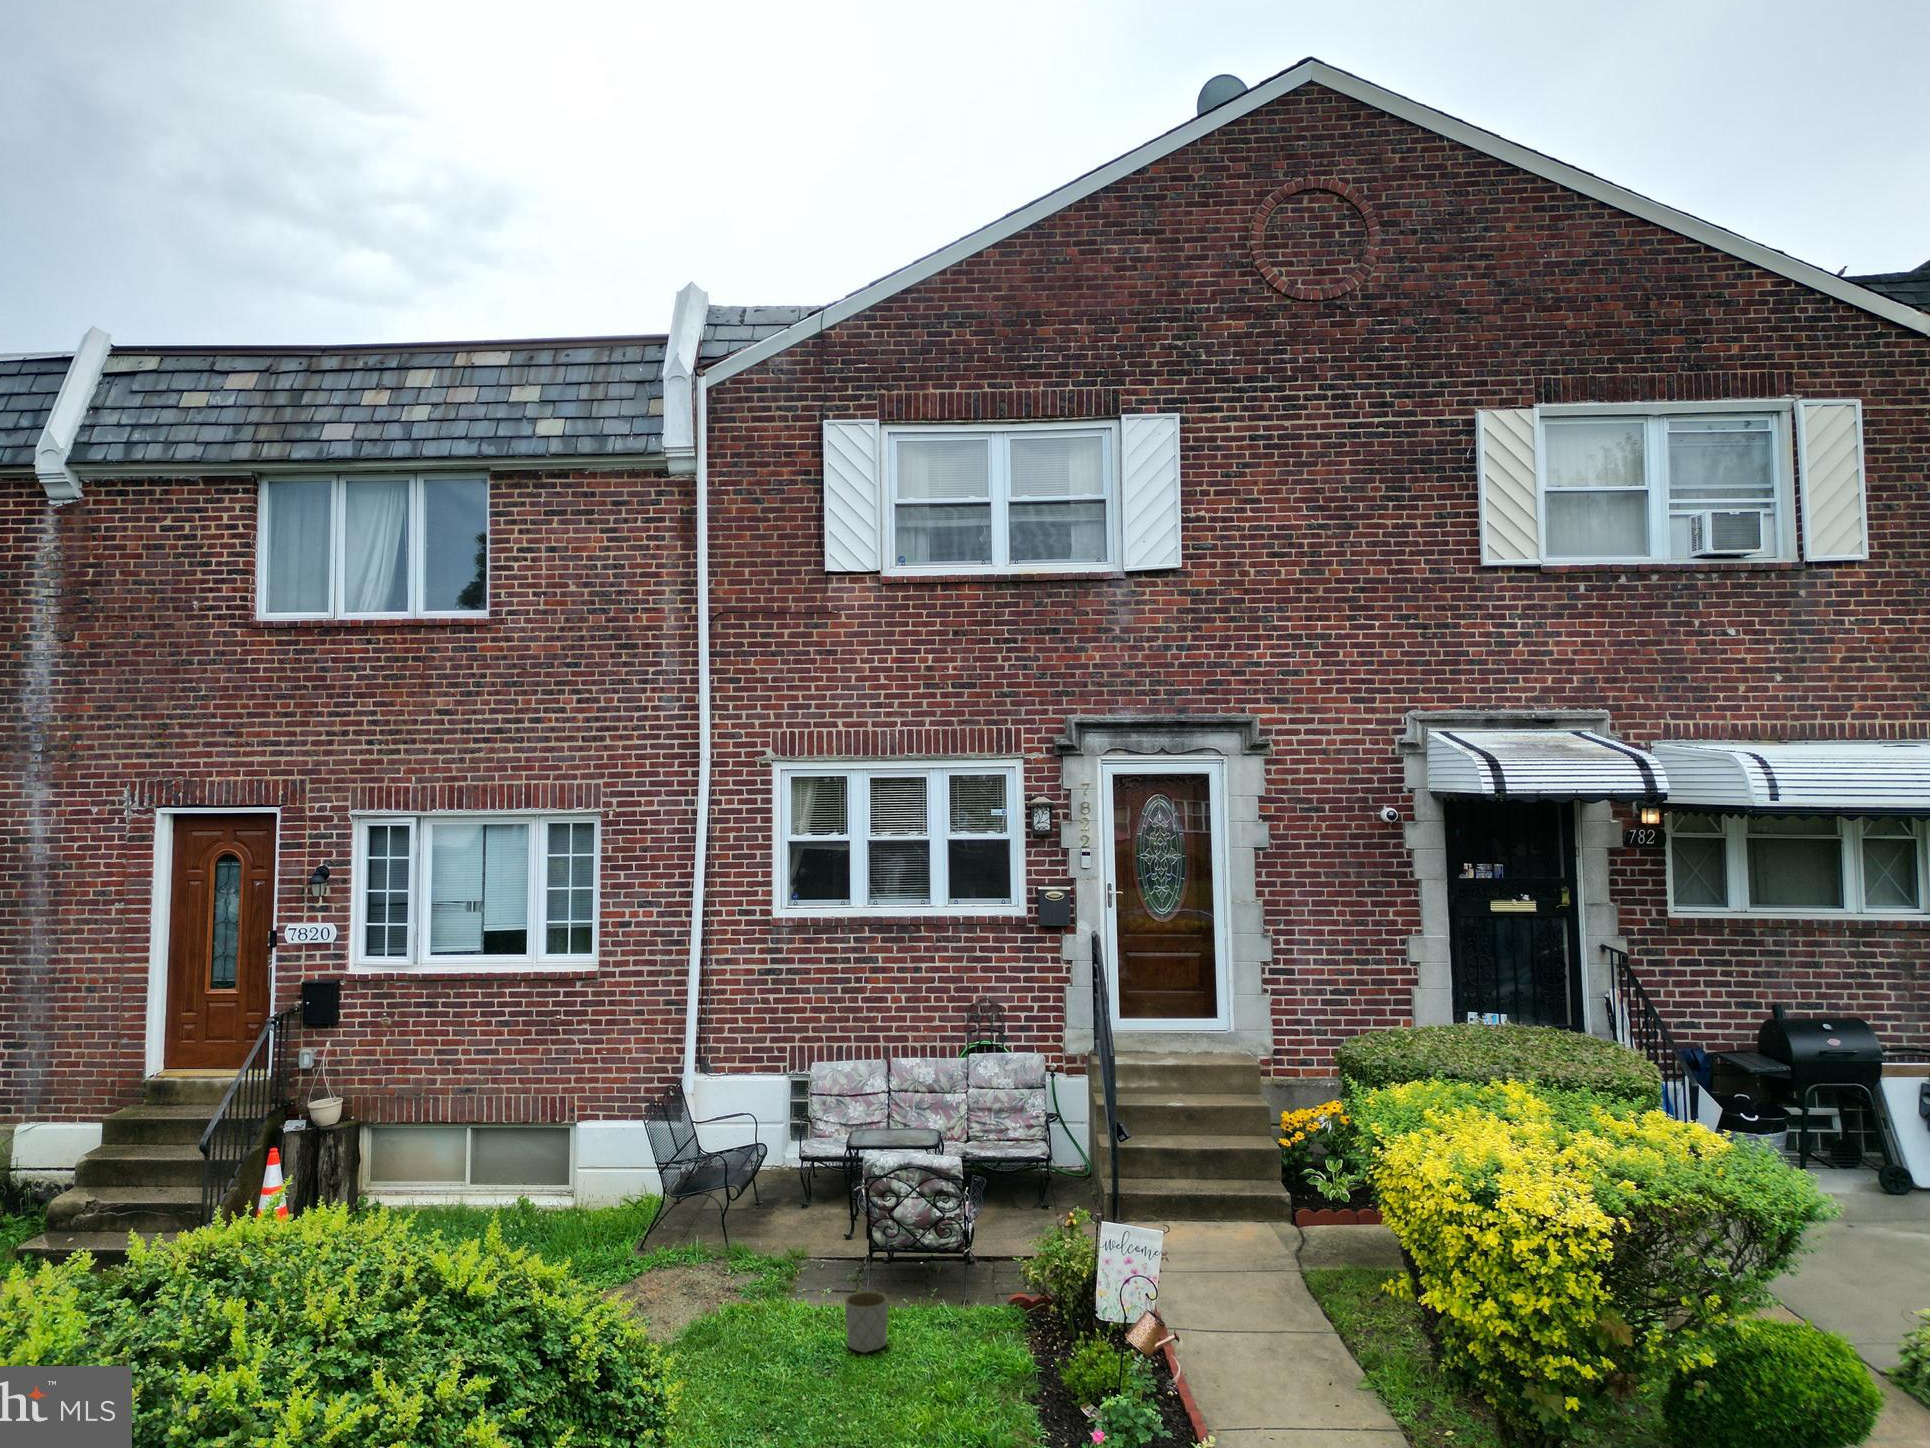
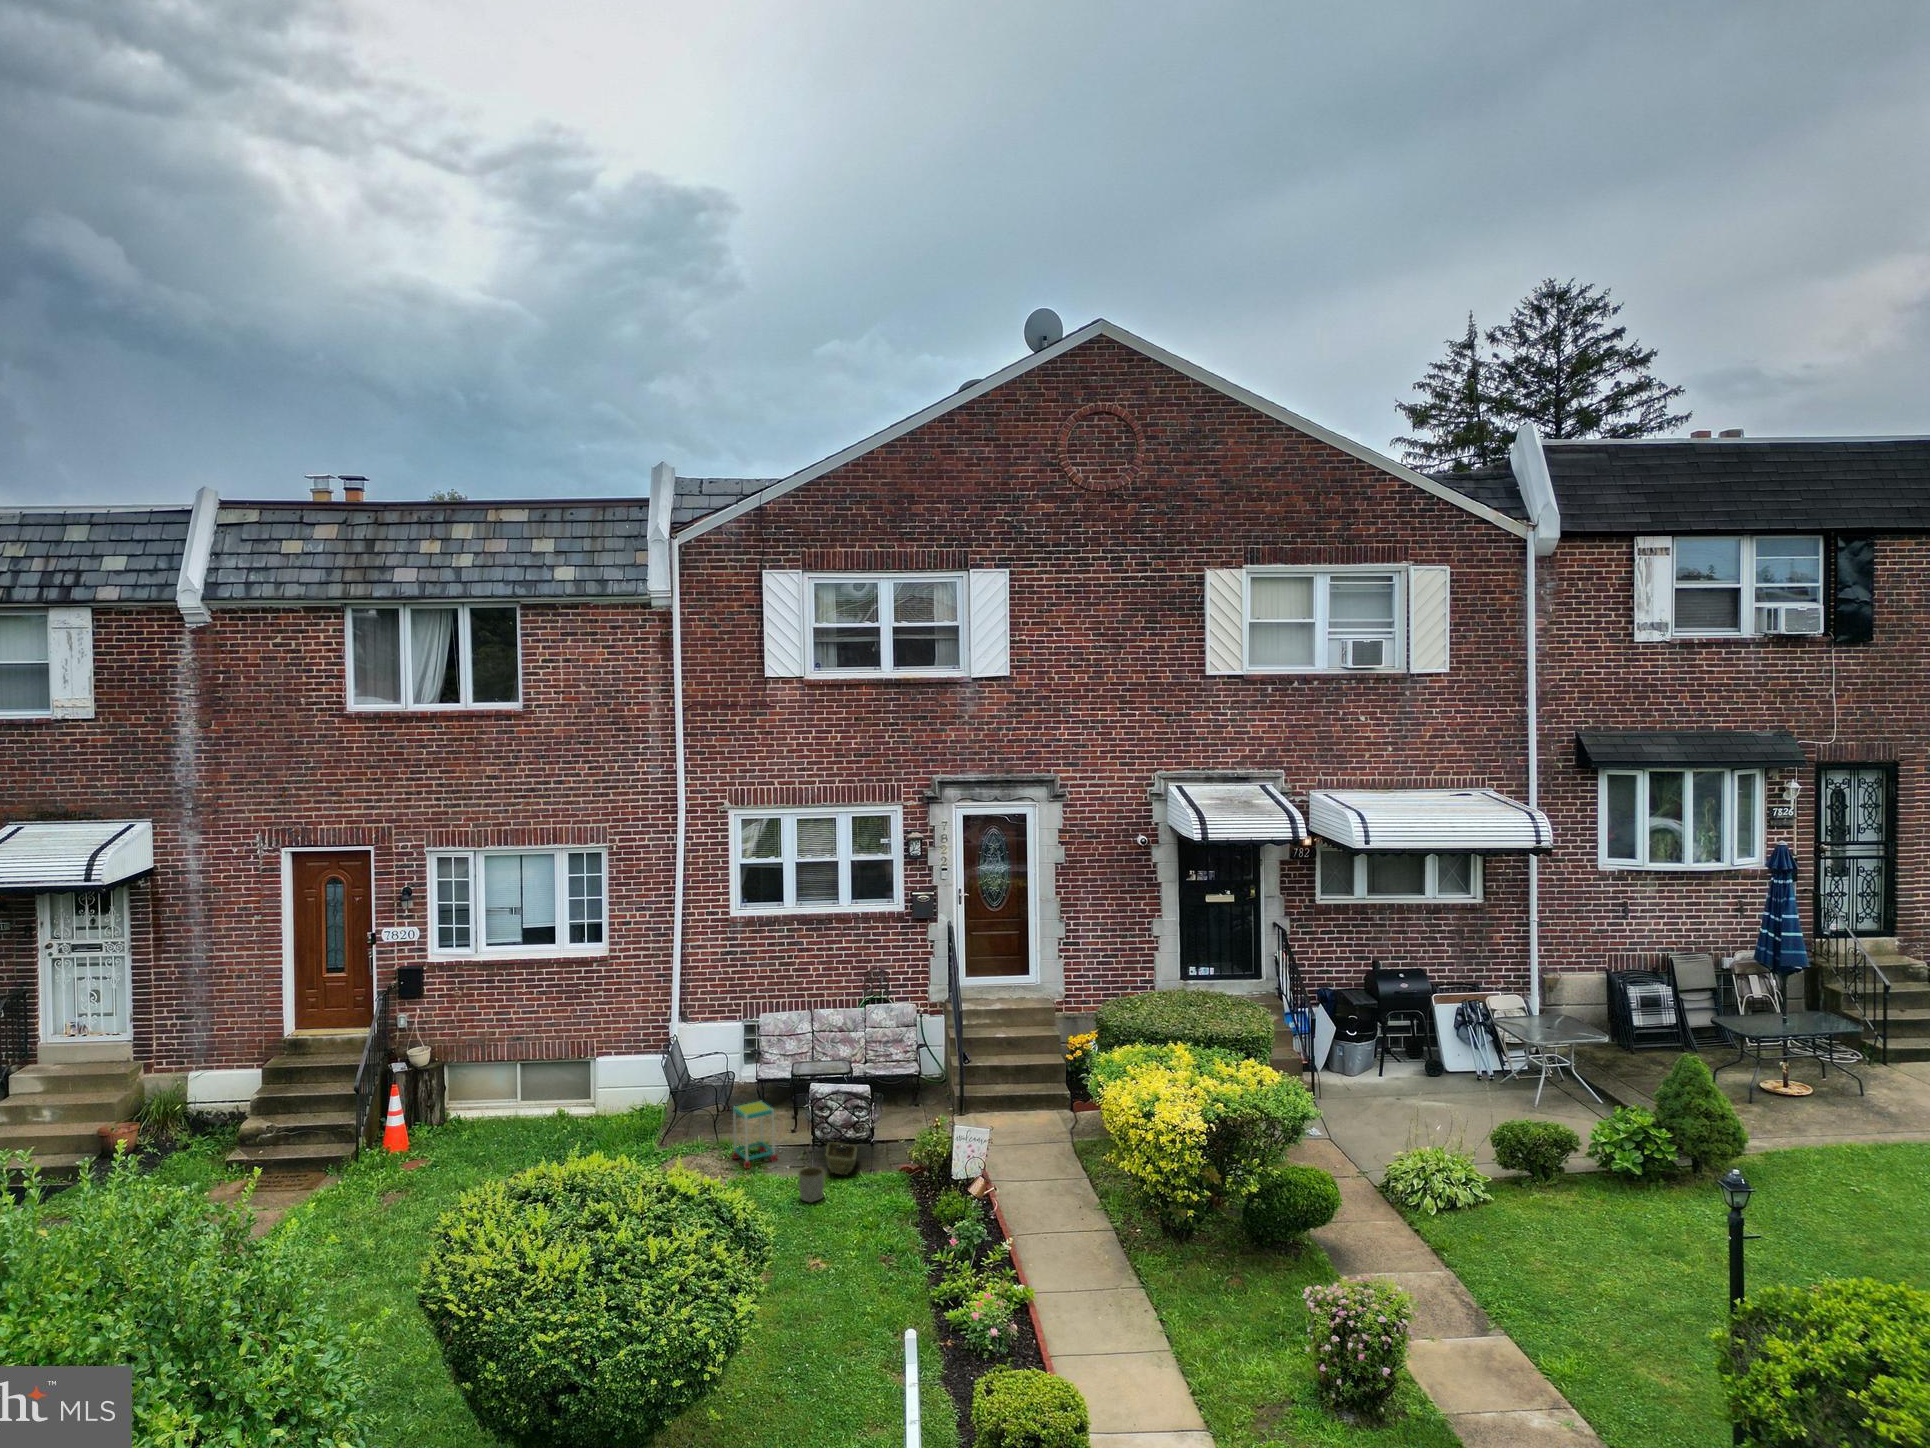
side table: none [750,1184,820,1293] -> present [732,1101,777,1169]
woven basket: none [895,1254,948,1310] -> present [826,1142,857,1175]

